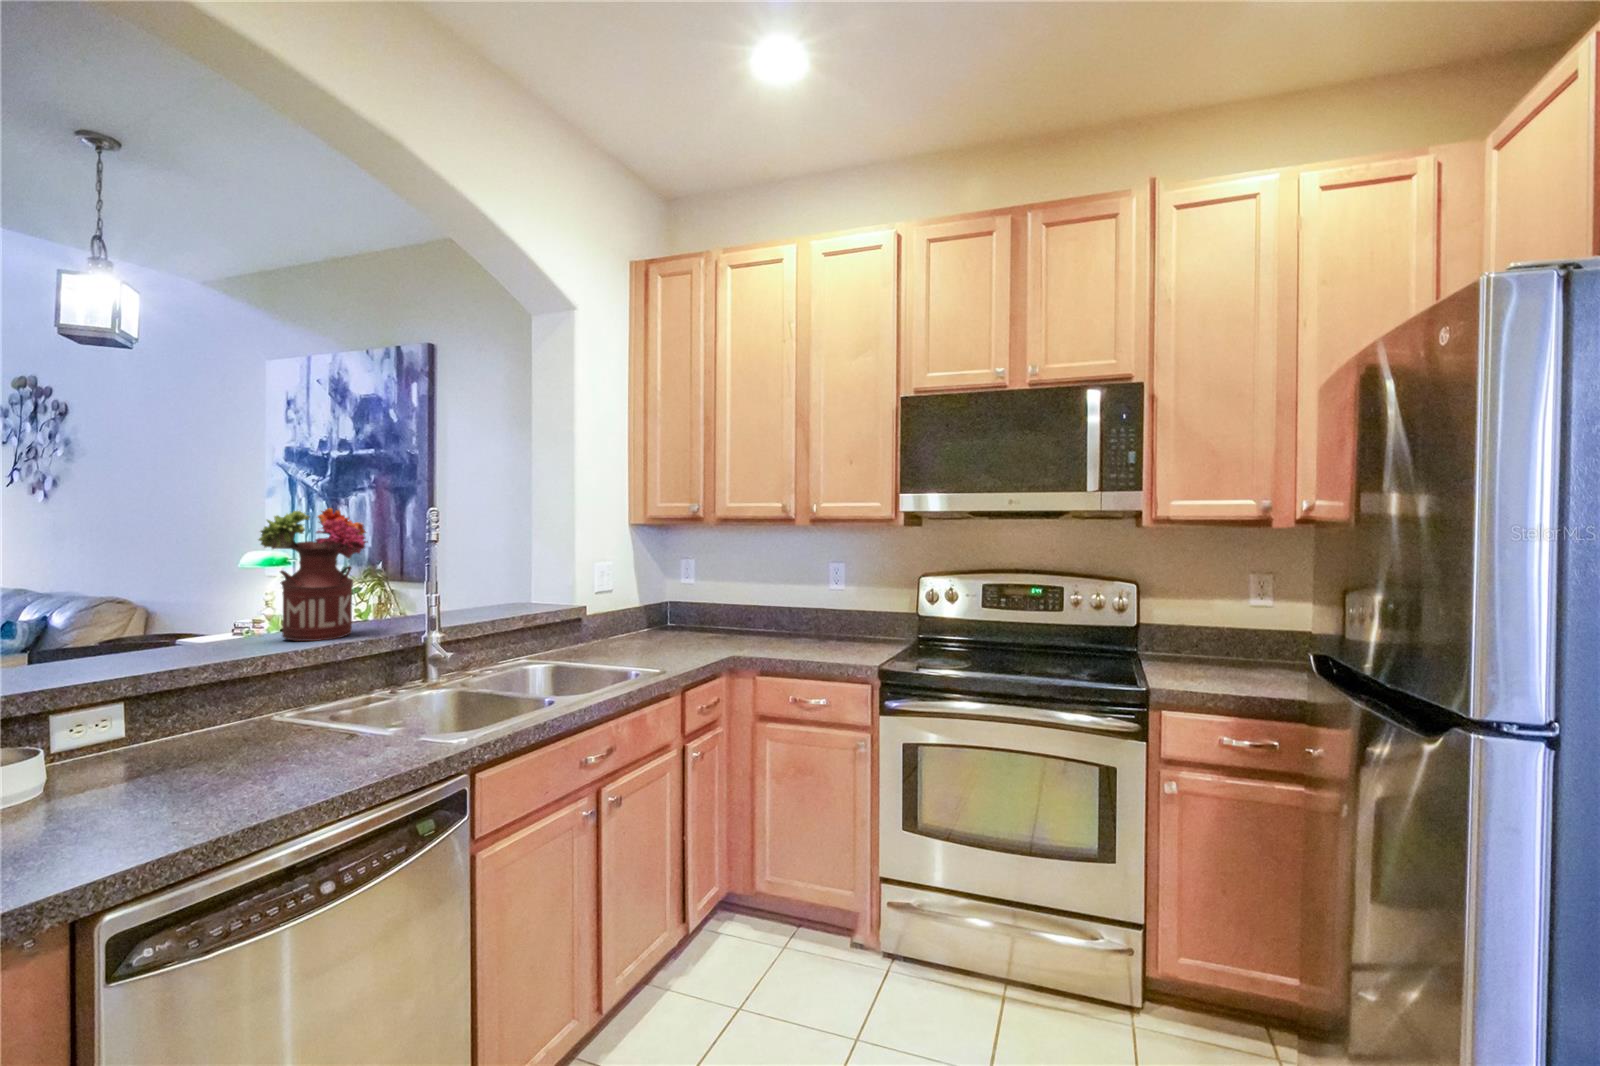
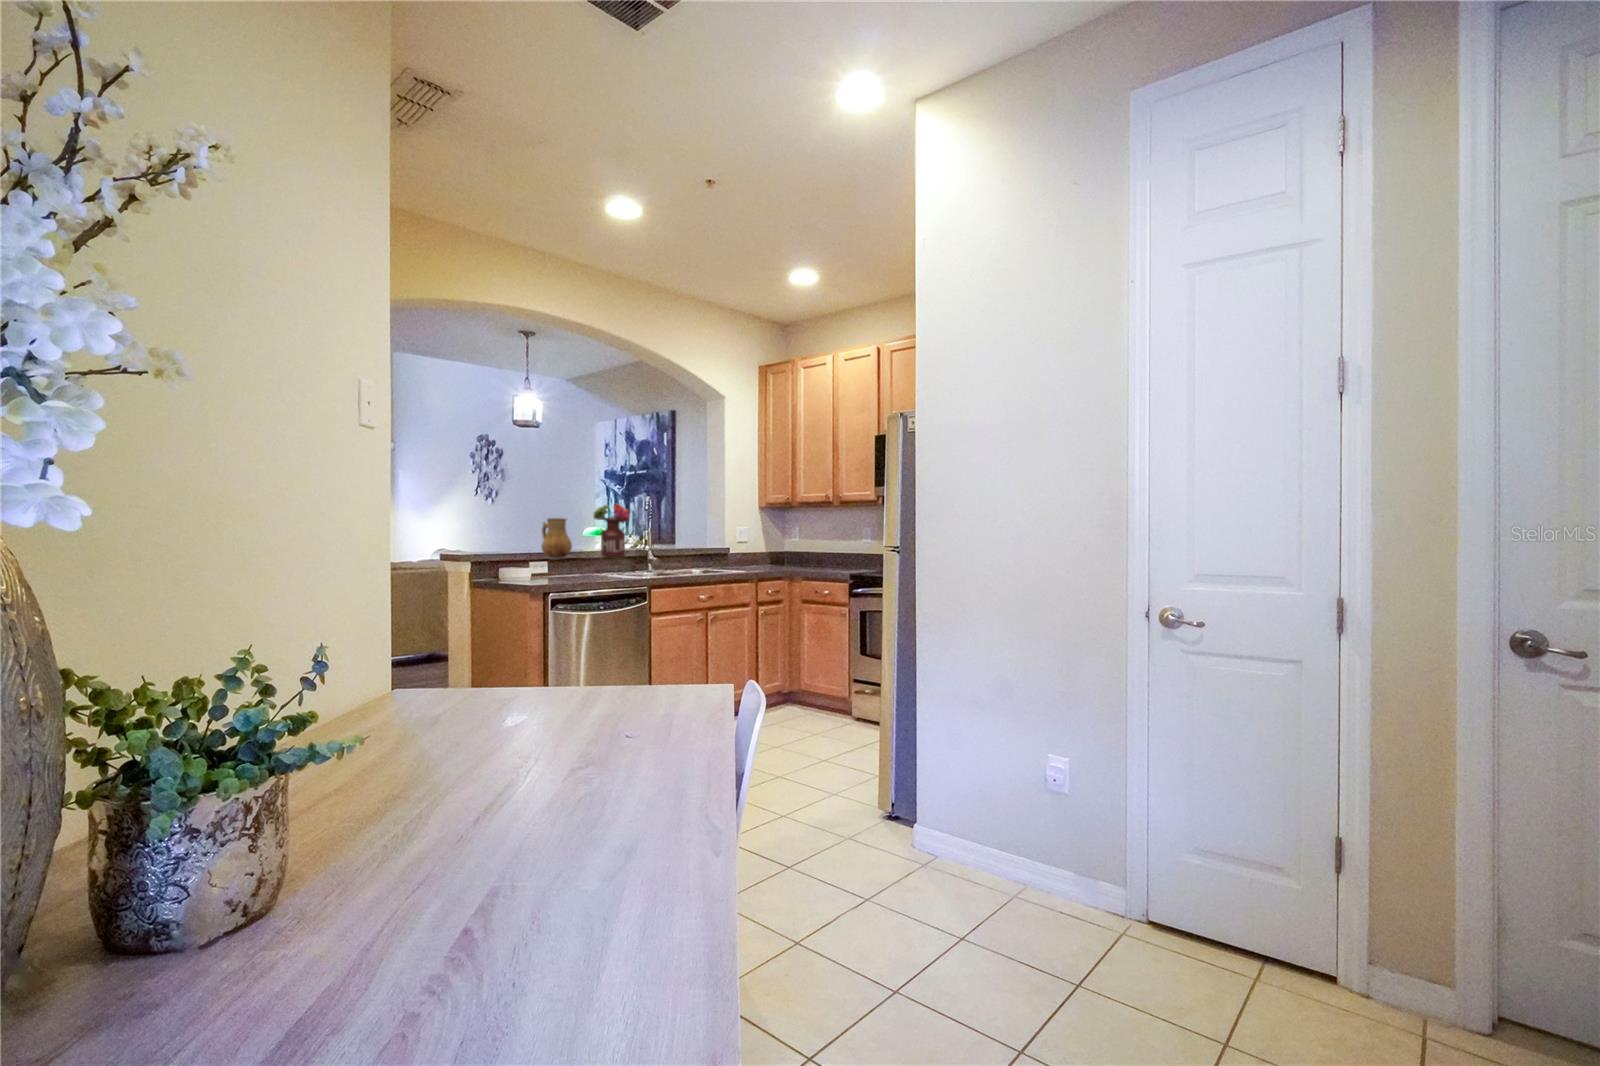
ceramic pitcher: none [68,547,185,671] -> present [541,518,572,560]

